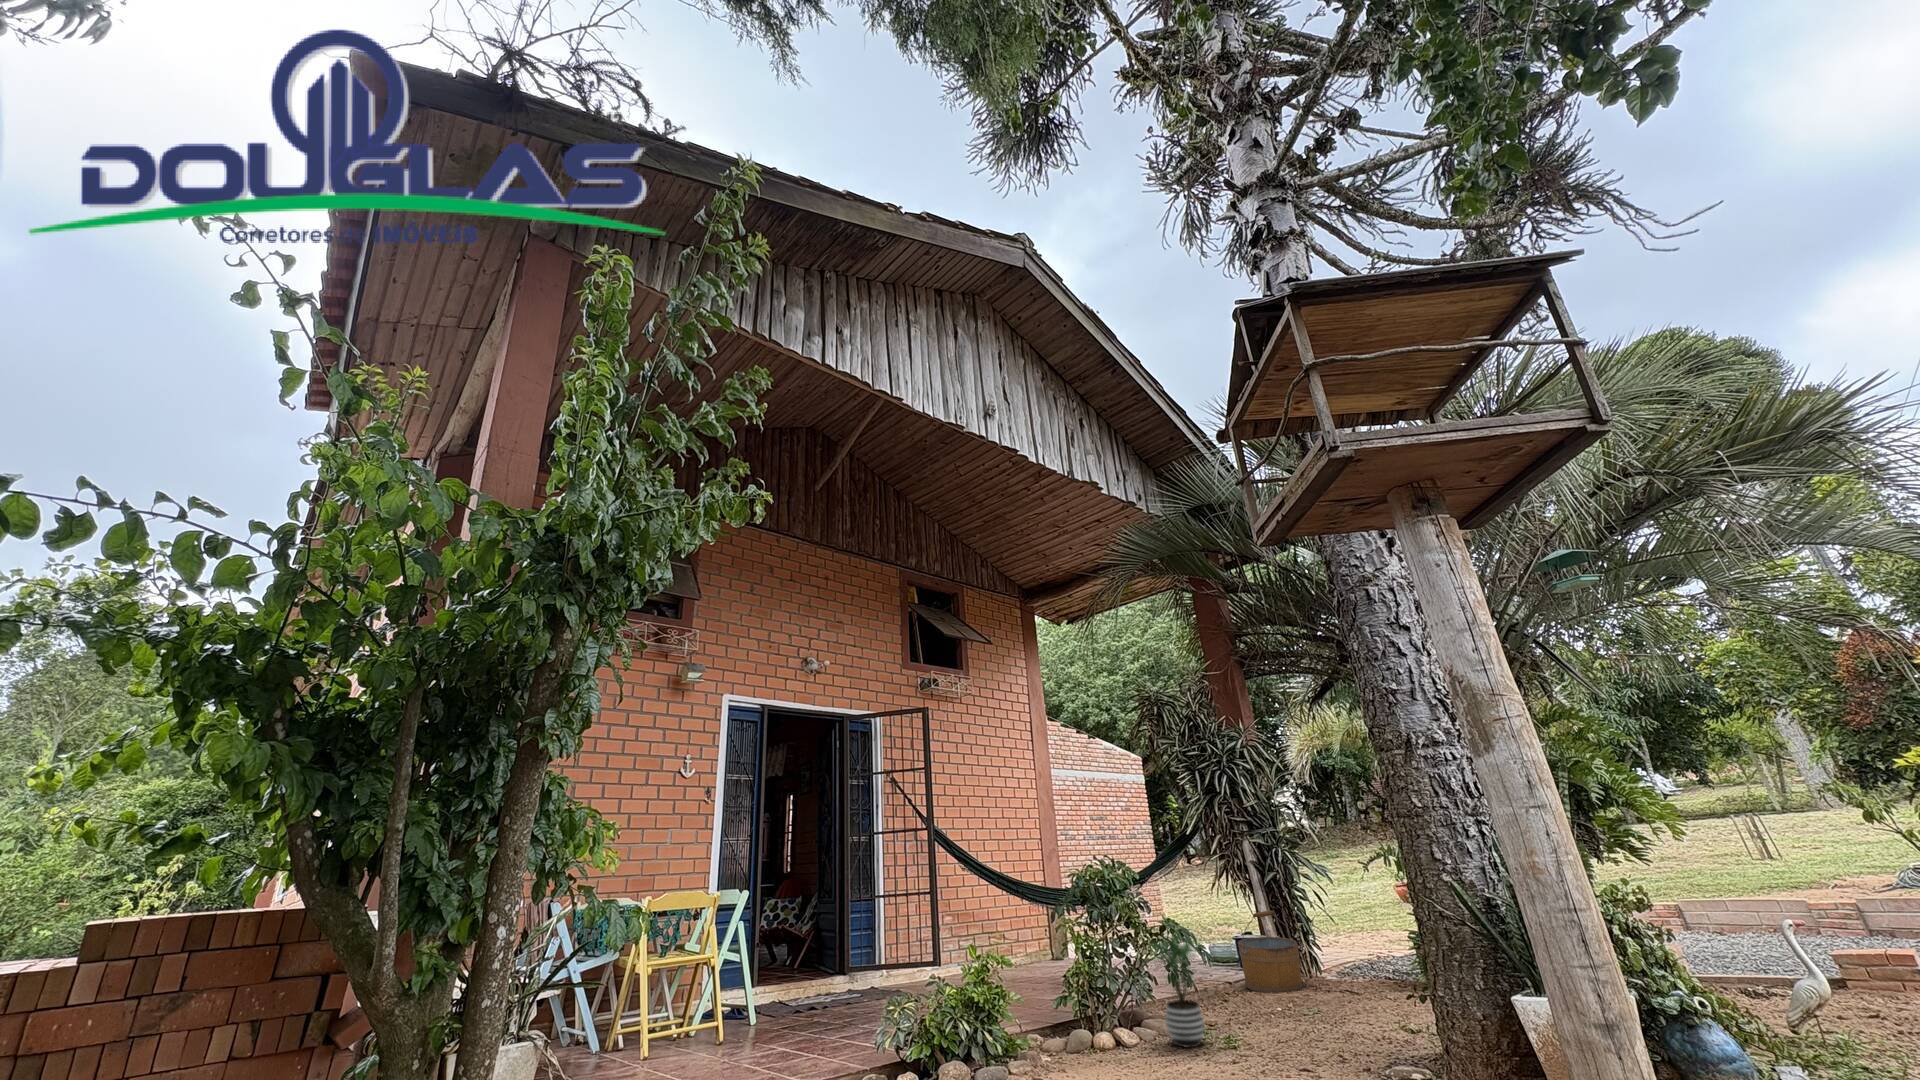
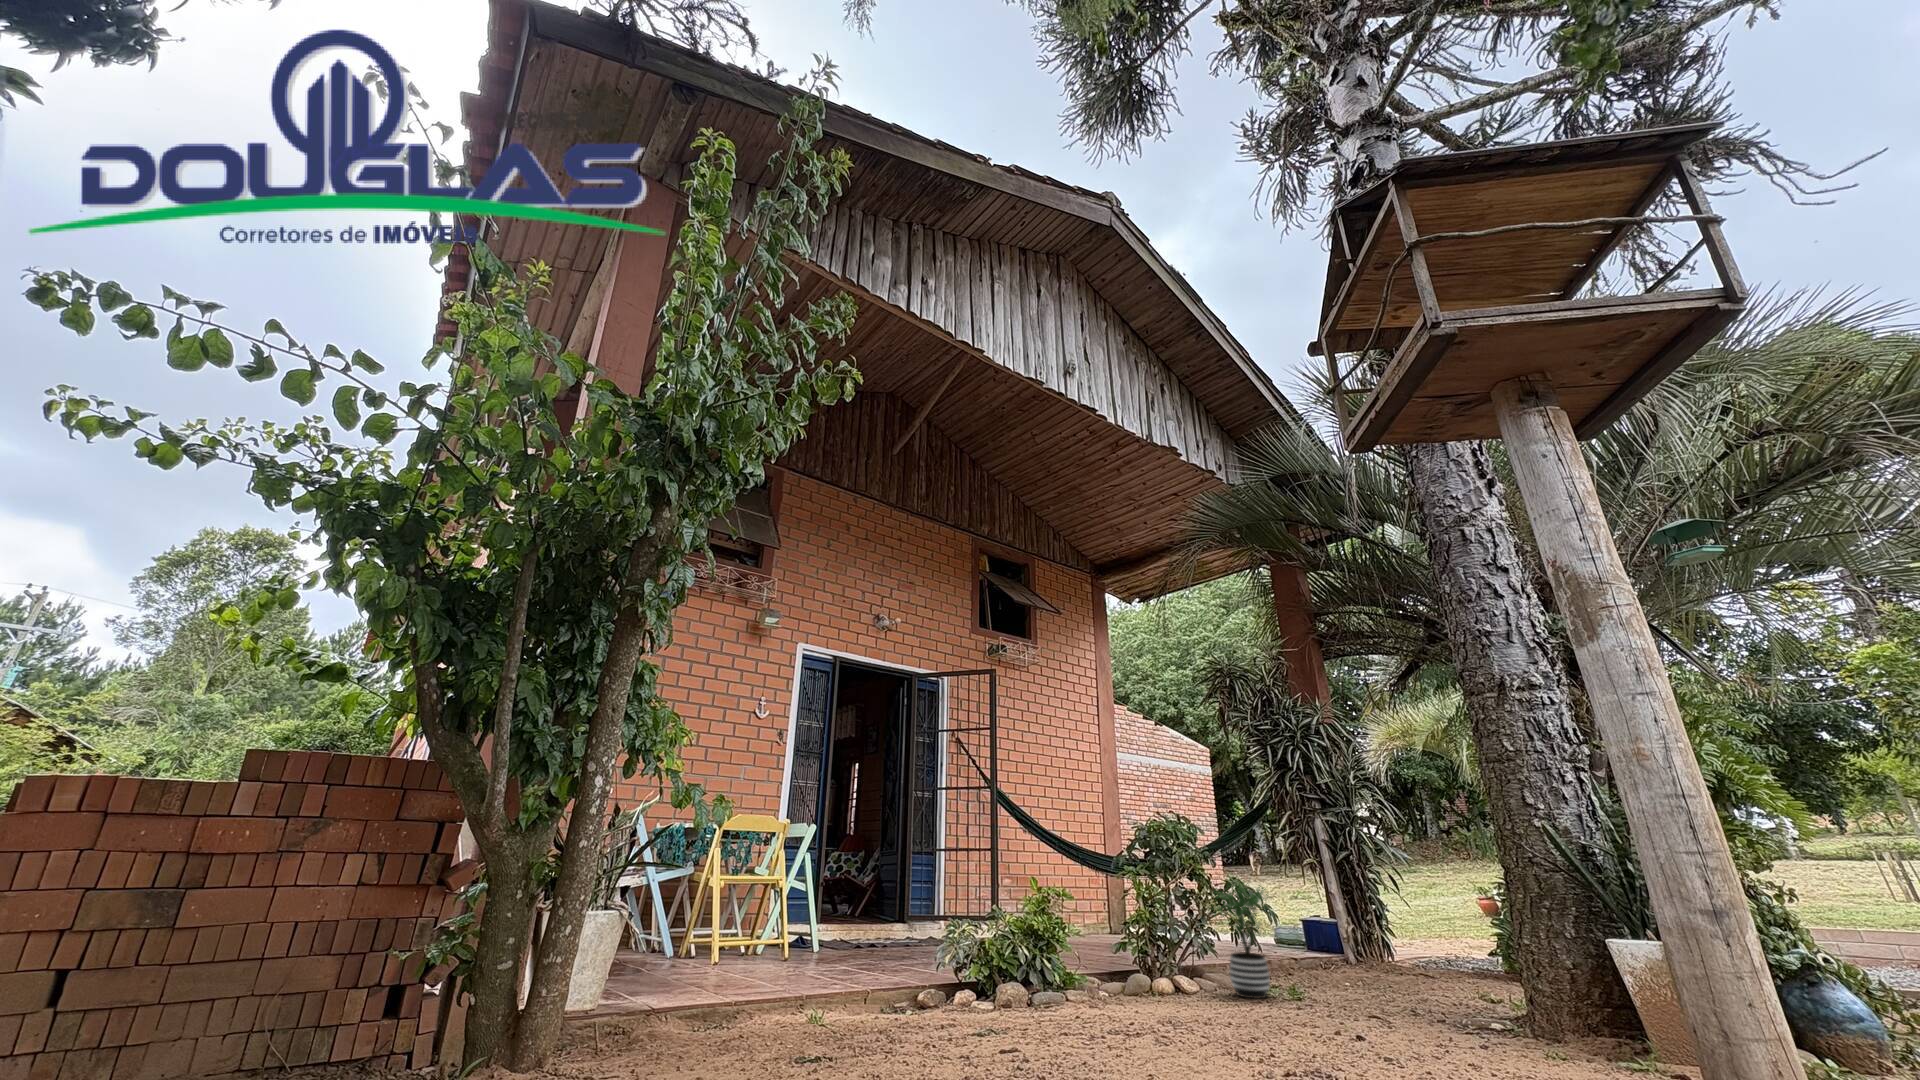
bucket: present [1238,911,1303,993] -> none [1309,888,1378,972]

